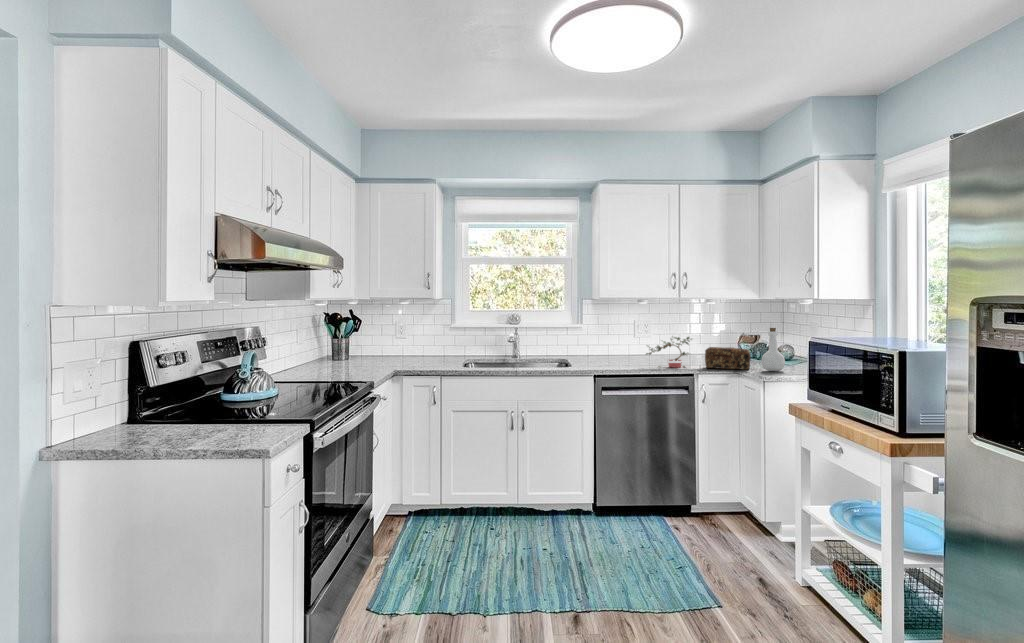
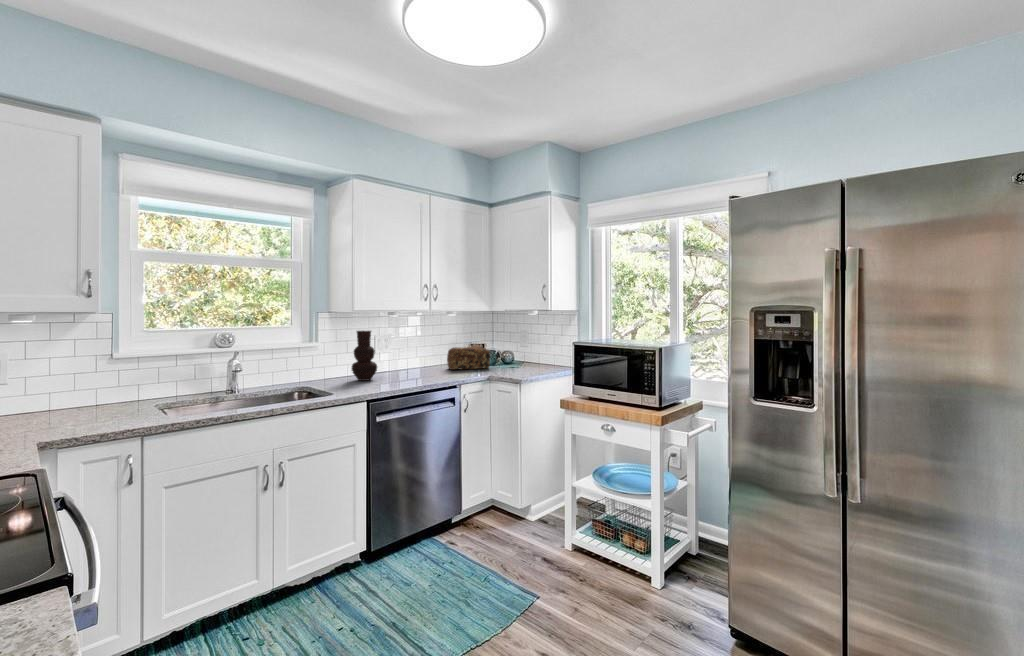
bottle: present [761,328,785,371] -> none [501,327,520,368]
vase: none [609,329,631,370] -> present [352,331,377,381]
potted plant: present [646,337,692,368] -> none [387,337,435,374]

